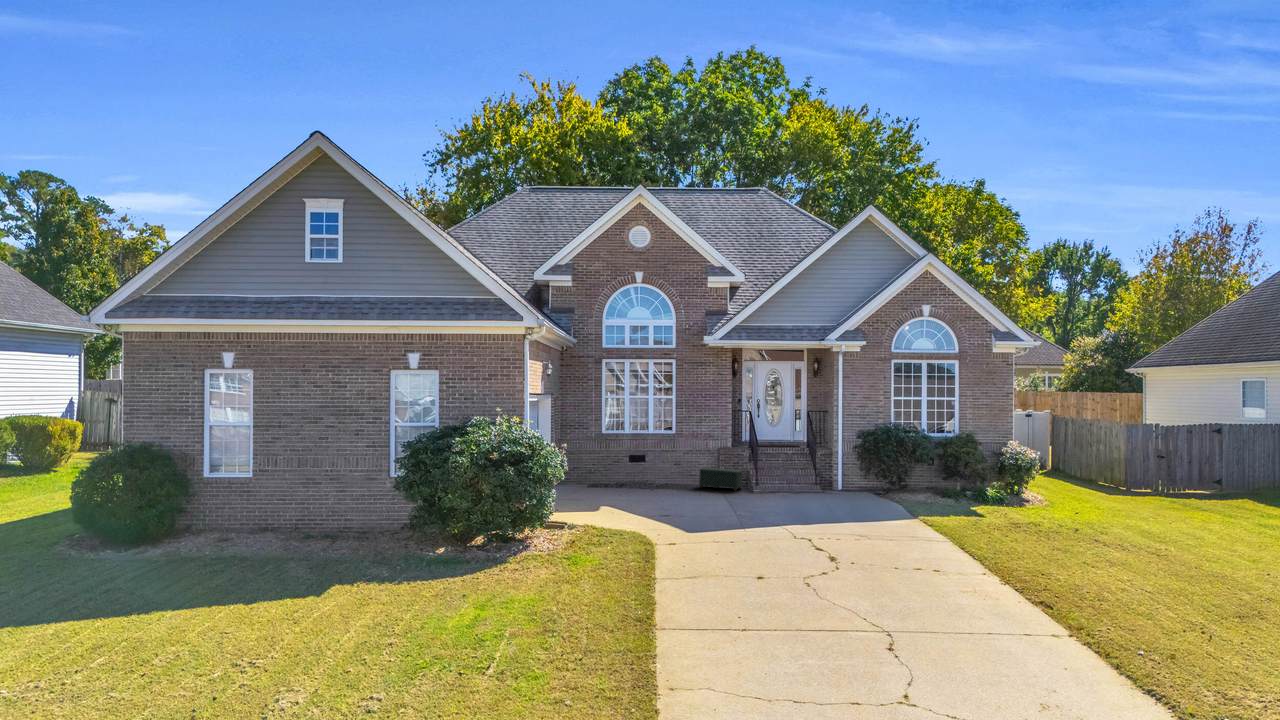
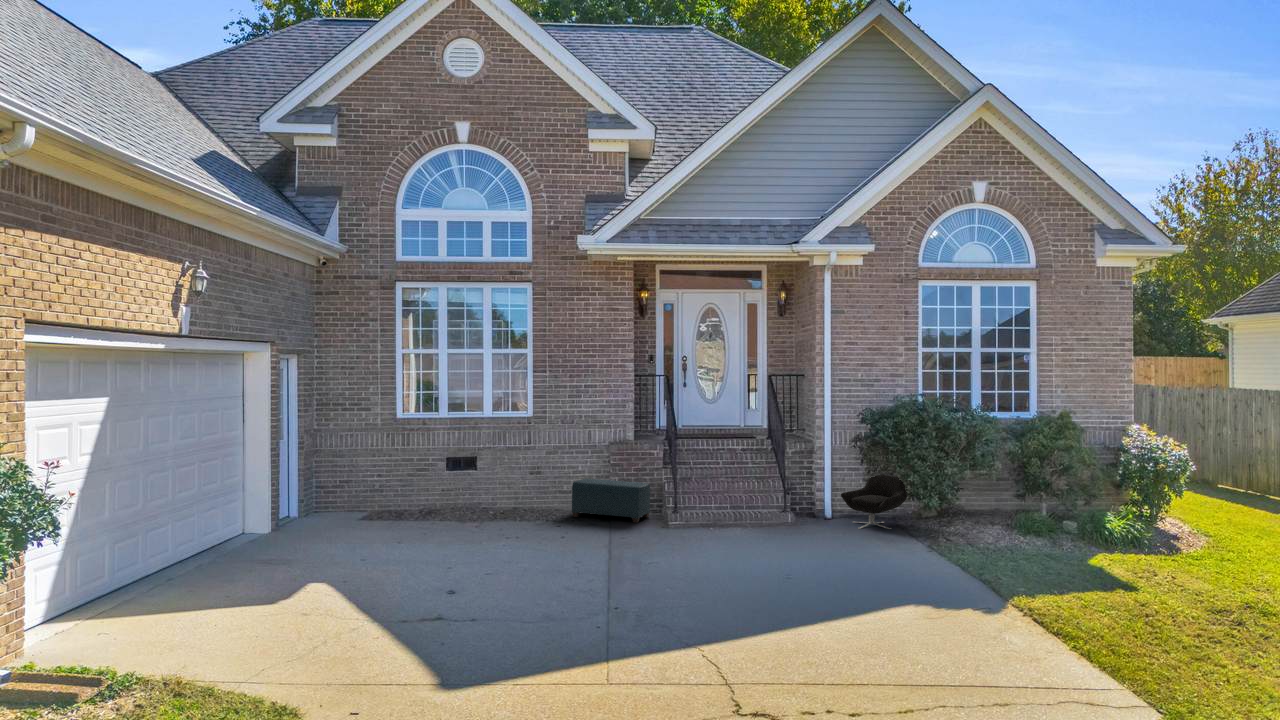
lounge chair: none [847,467,883,496] -> present [841,475,907,529]

